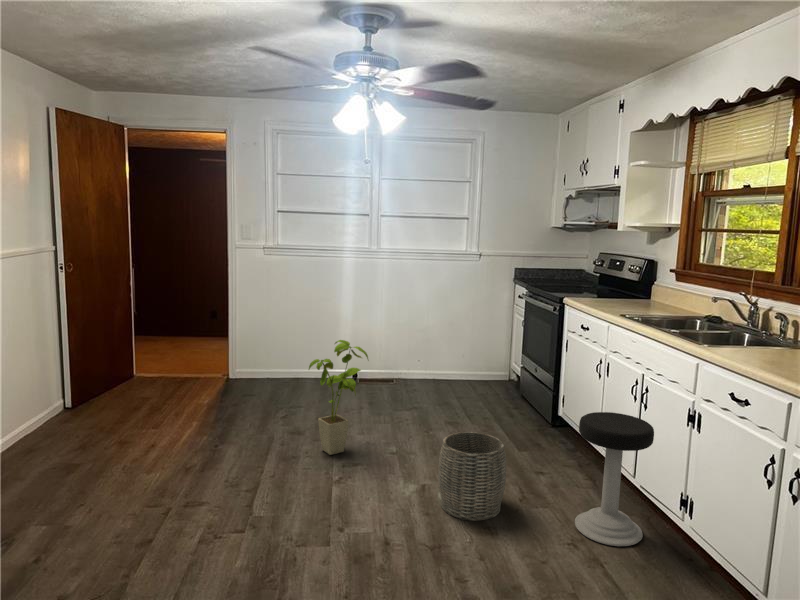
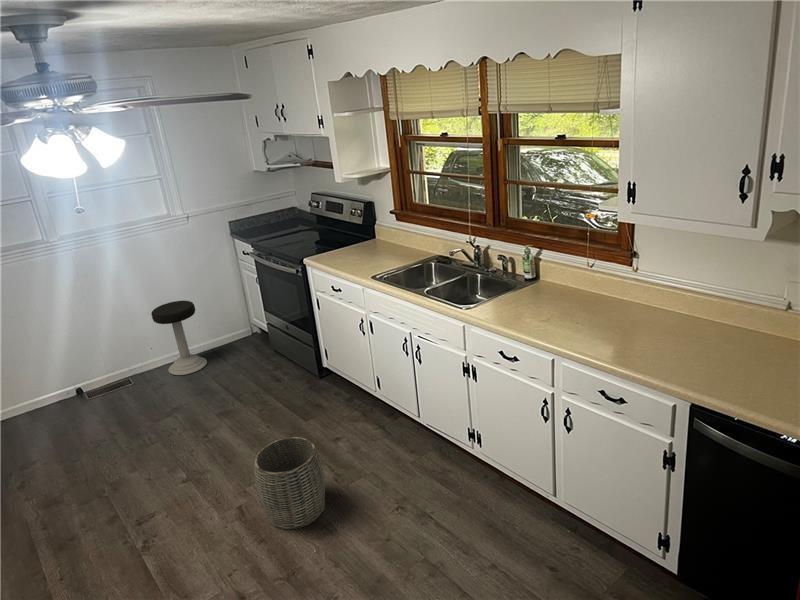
house plant: present [309,340,368,455] -> none [56,391,132,515]
stool: present [575,412,654,546] -> present [151,301,207,375]

